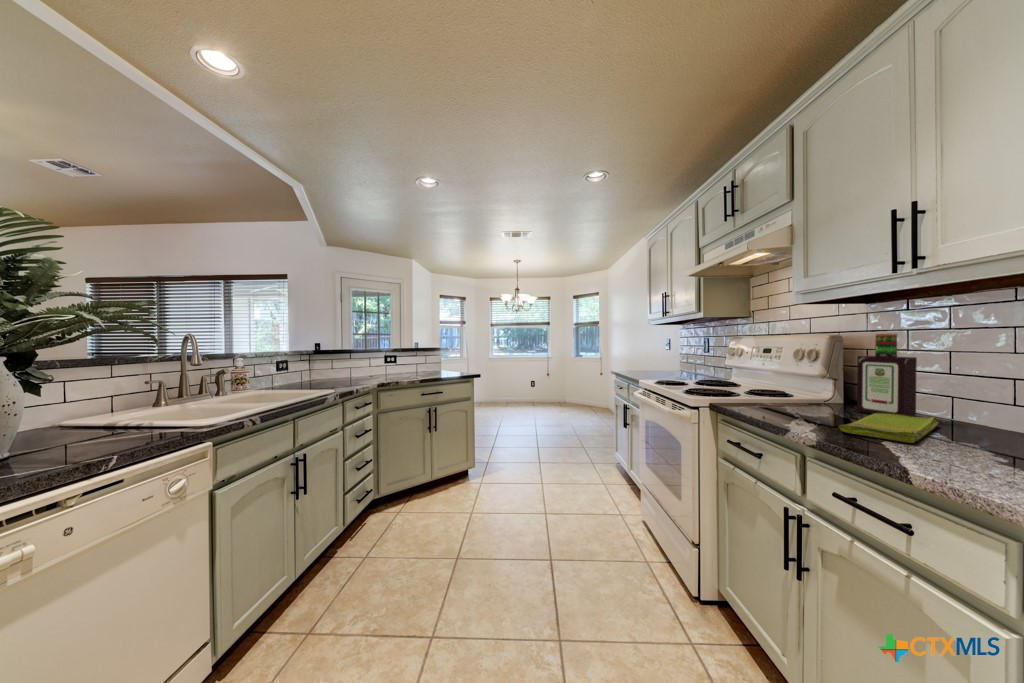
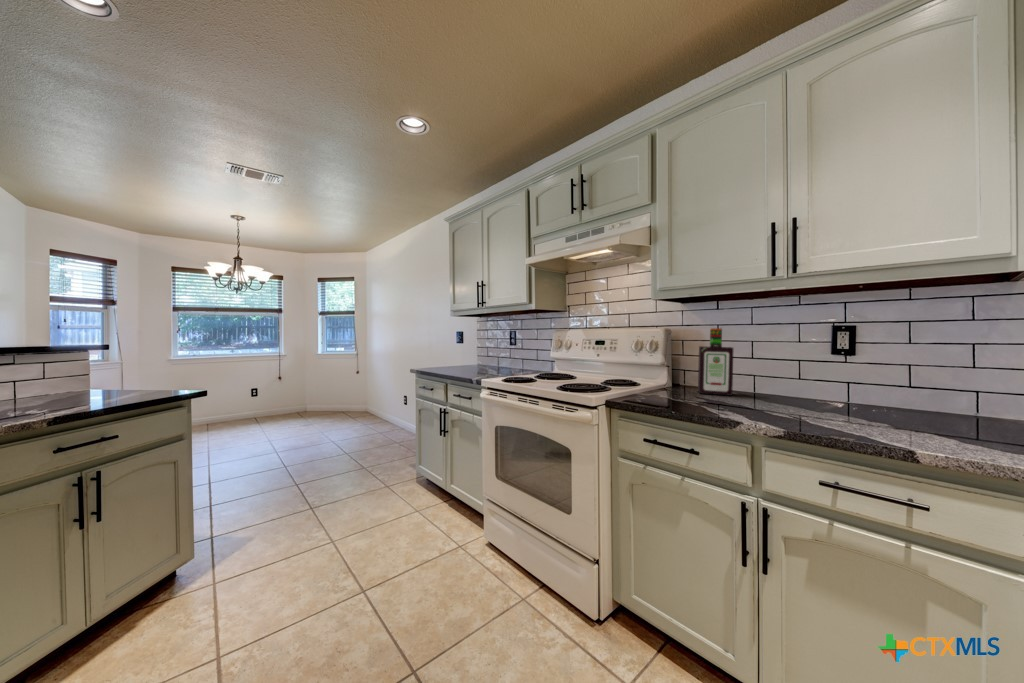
dish towel: present [839,413,938,443] -> none [723,392,815,419]

